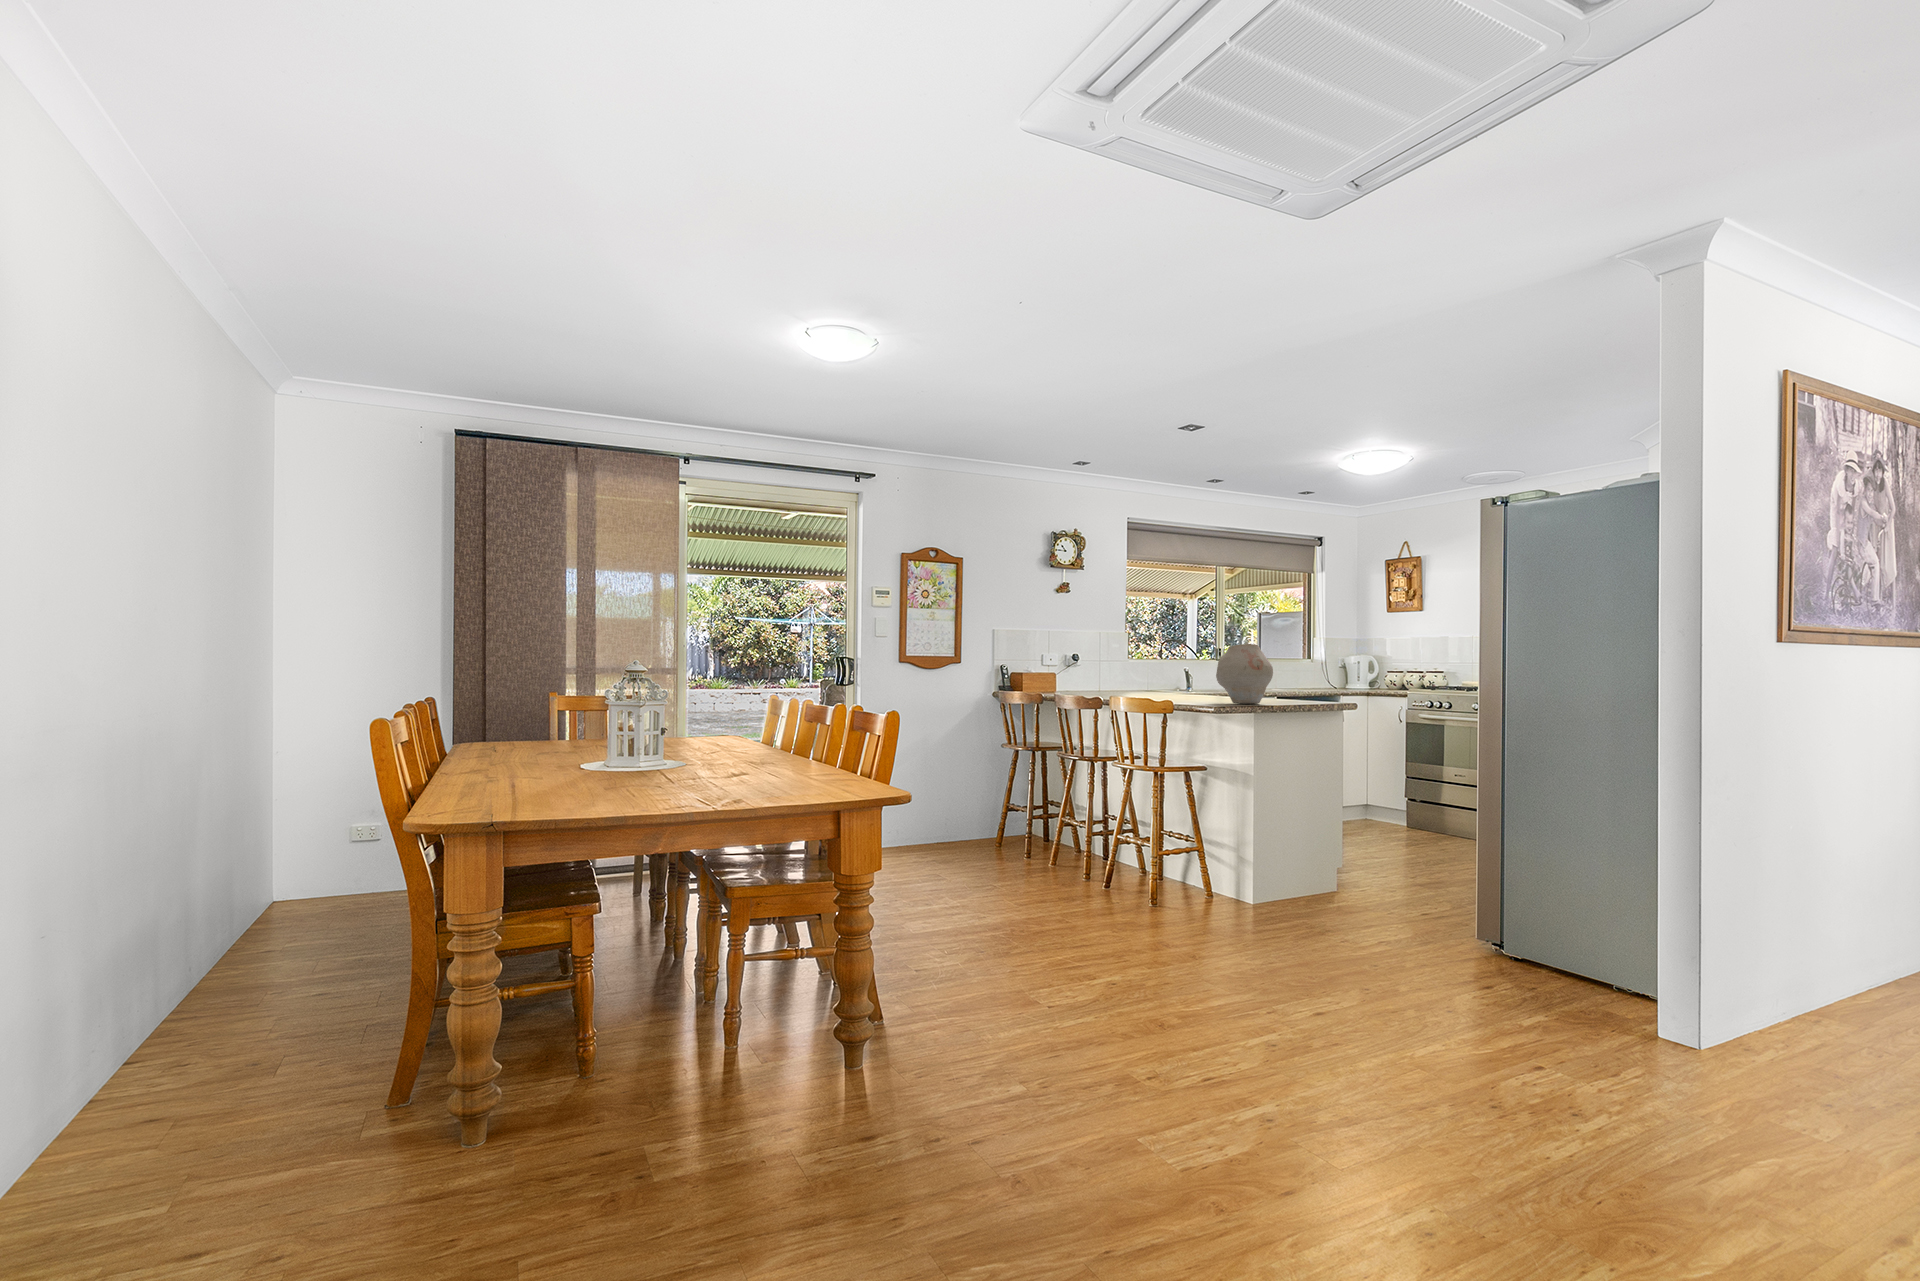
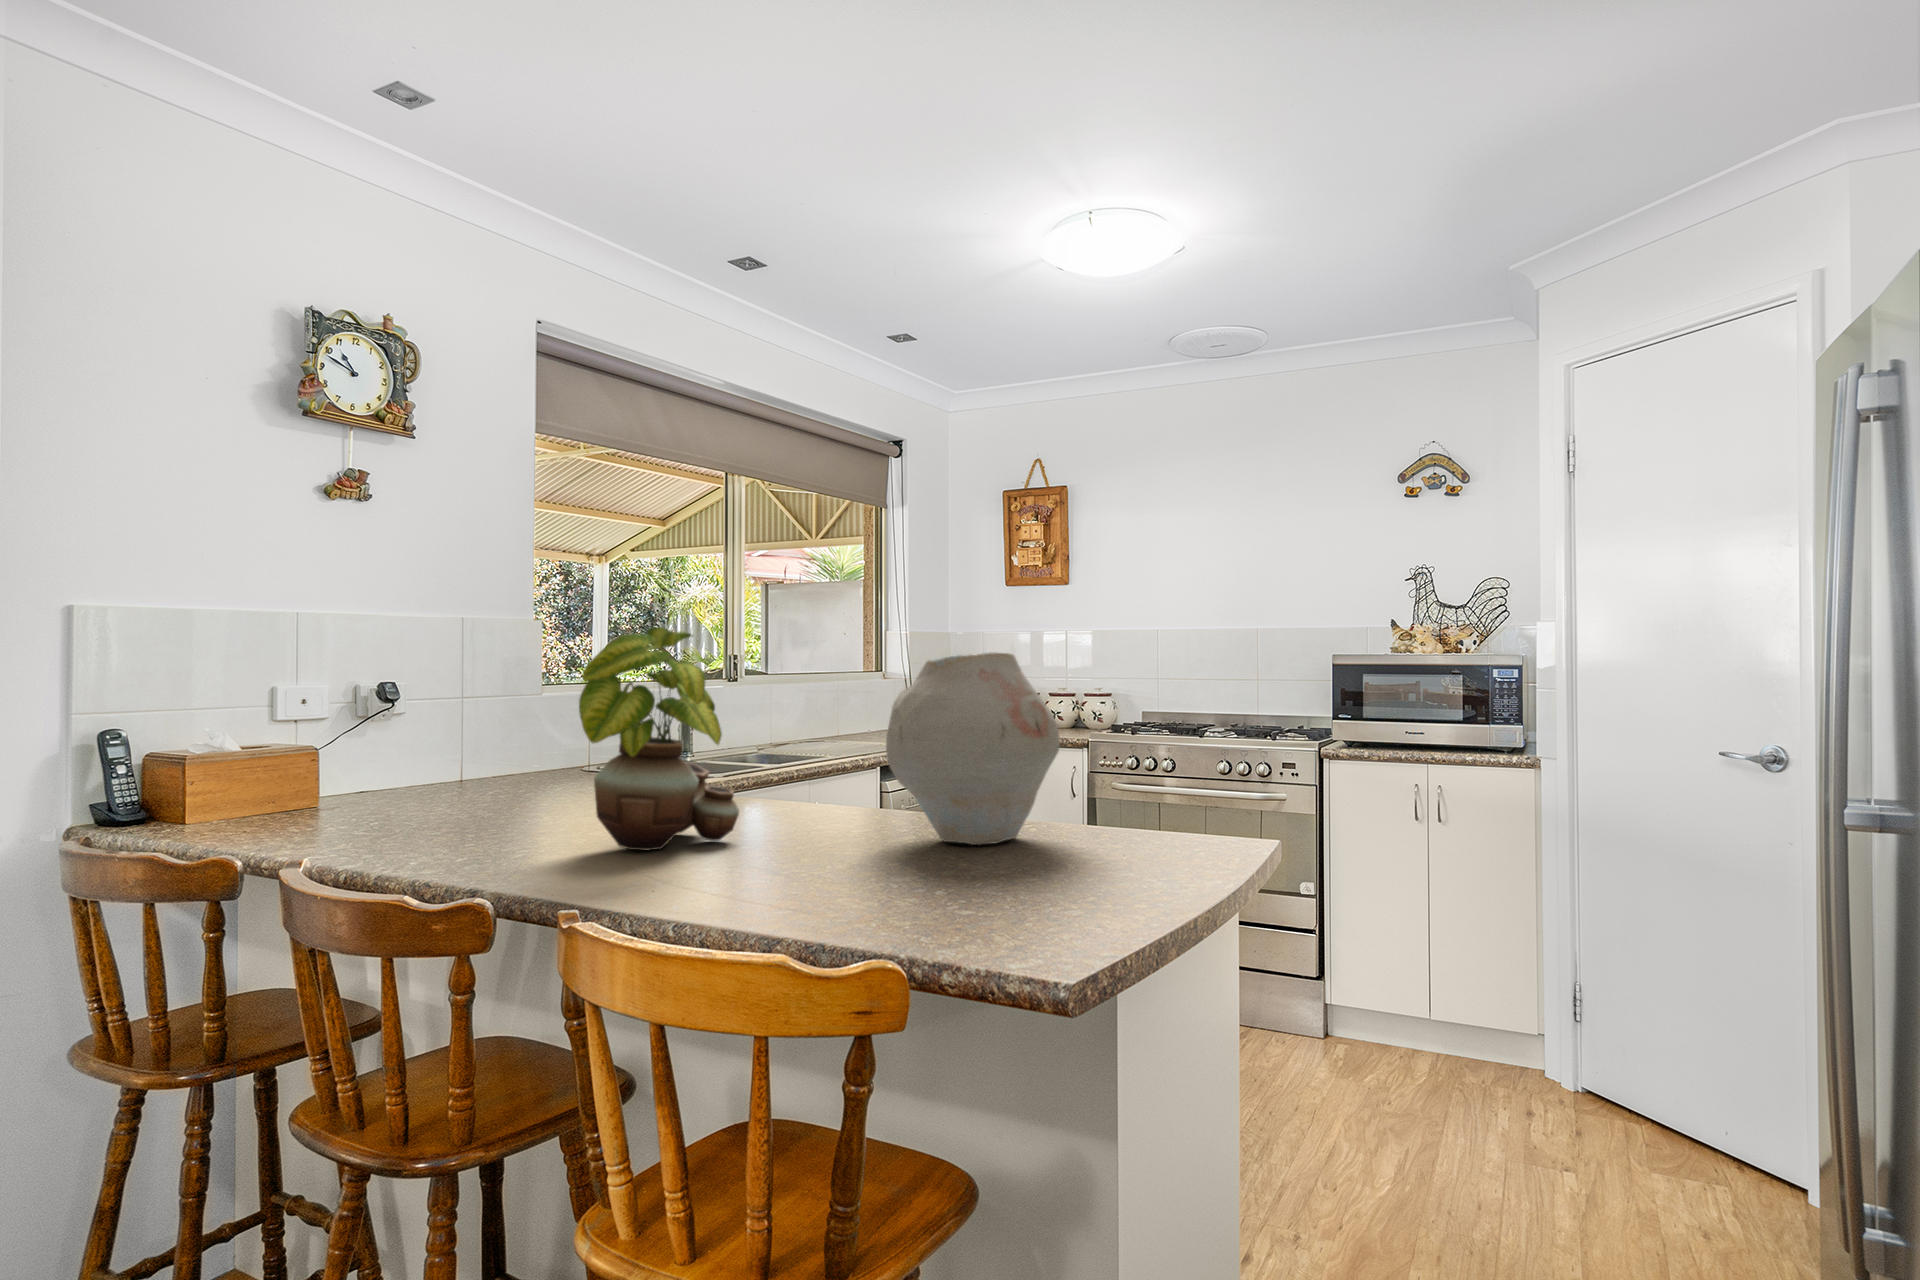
potted plant: none [1123,636,1174,701] -> present [579,627,739,850]

